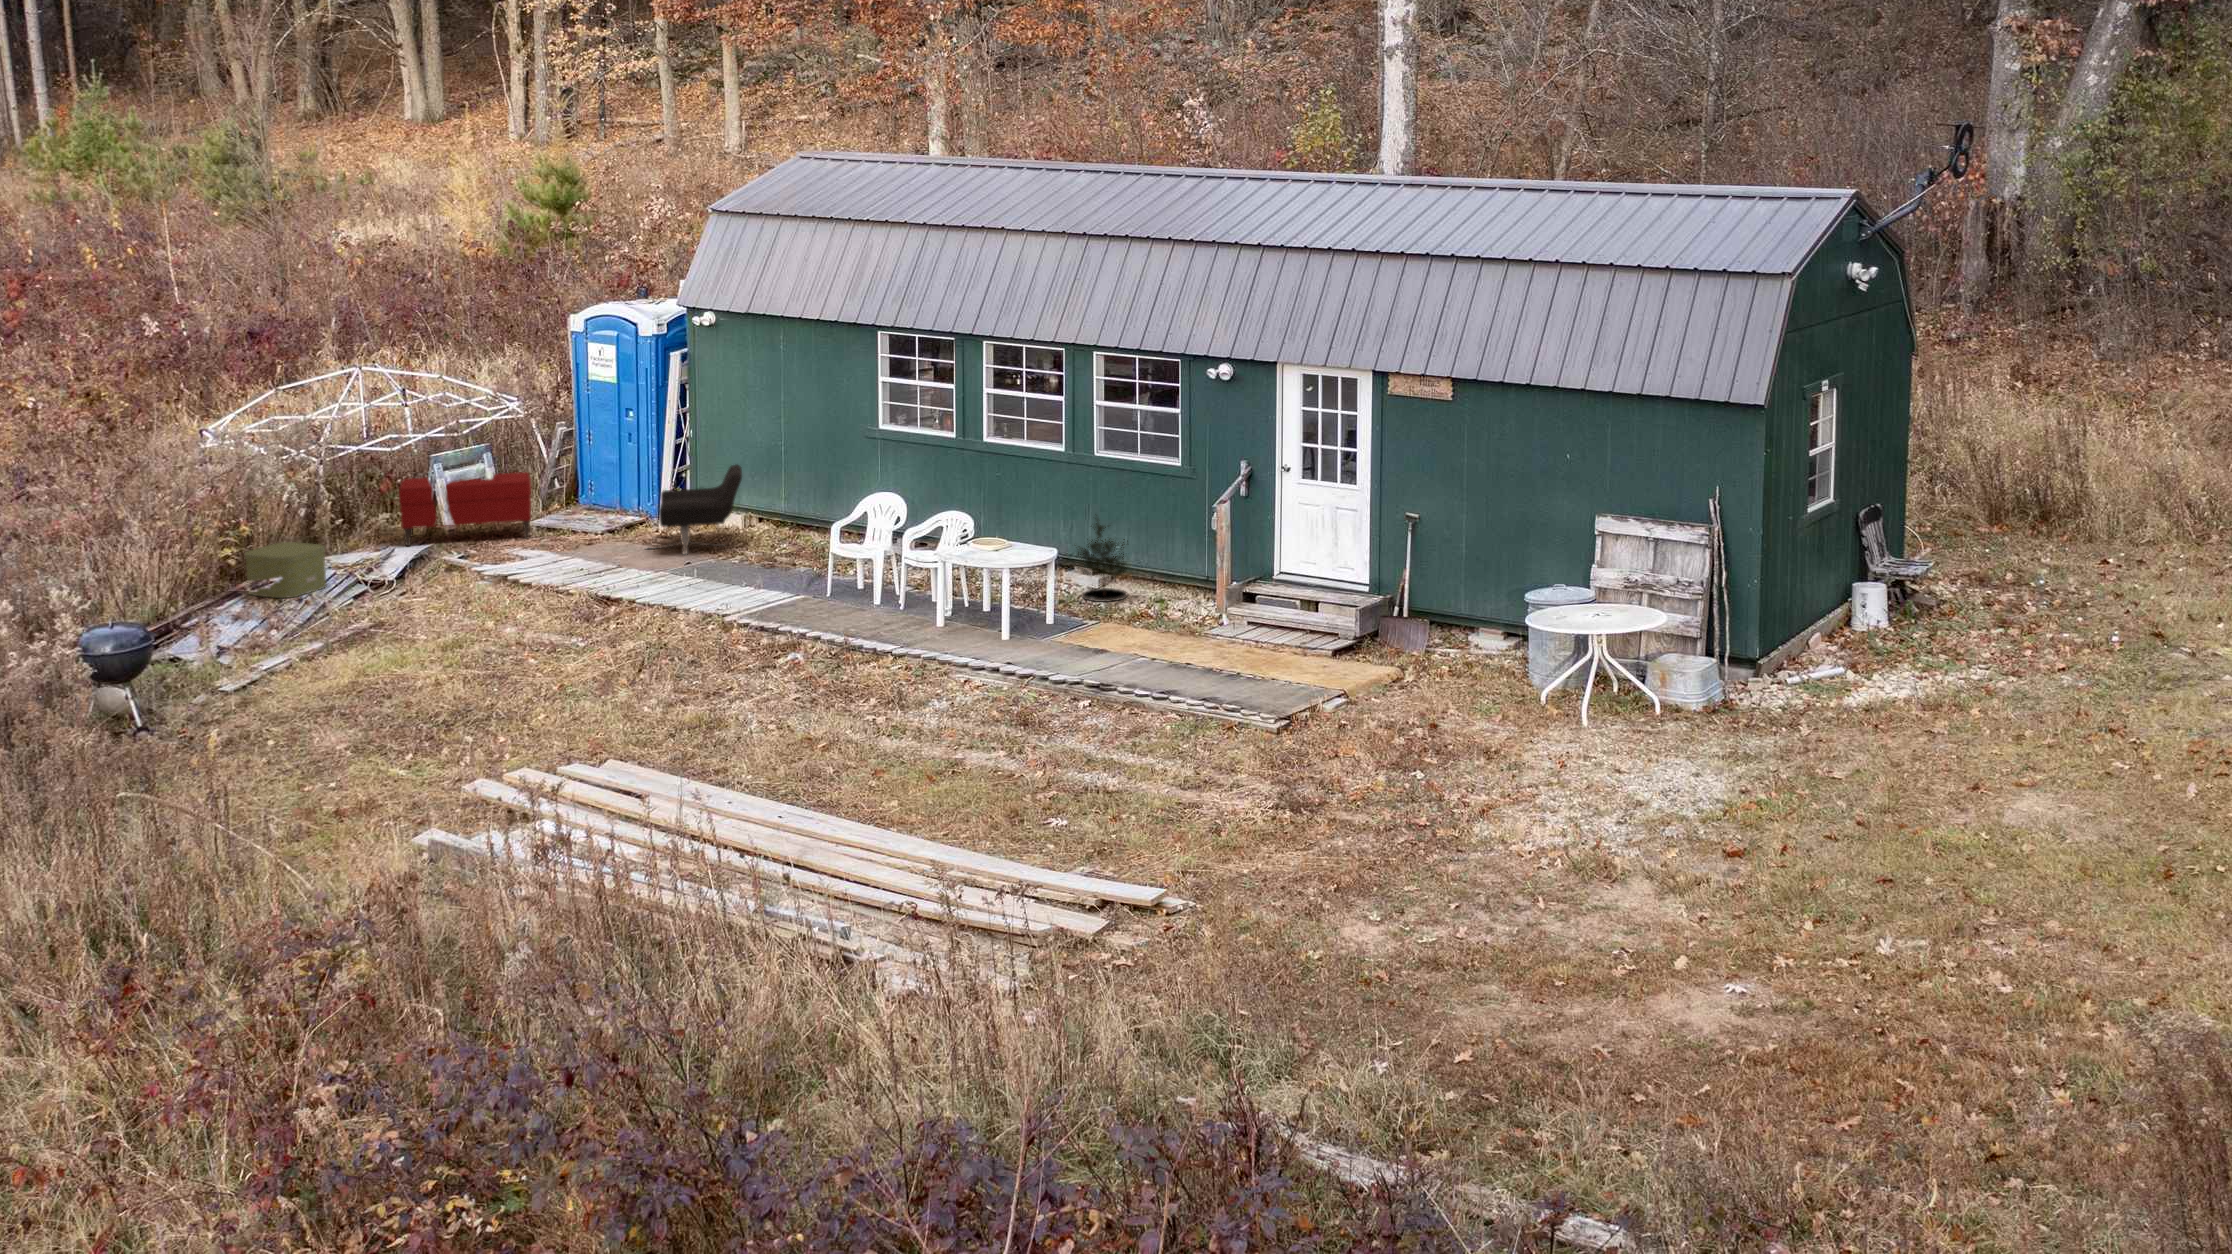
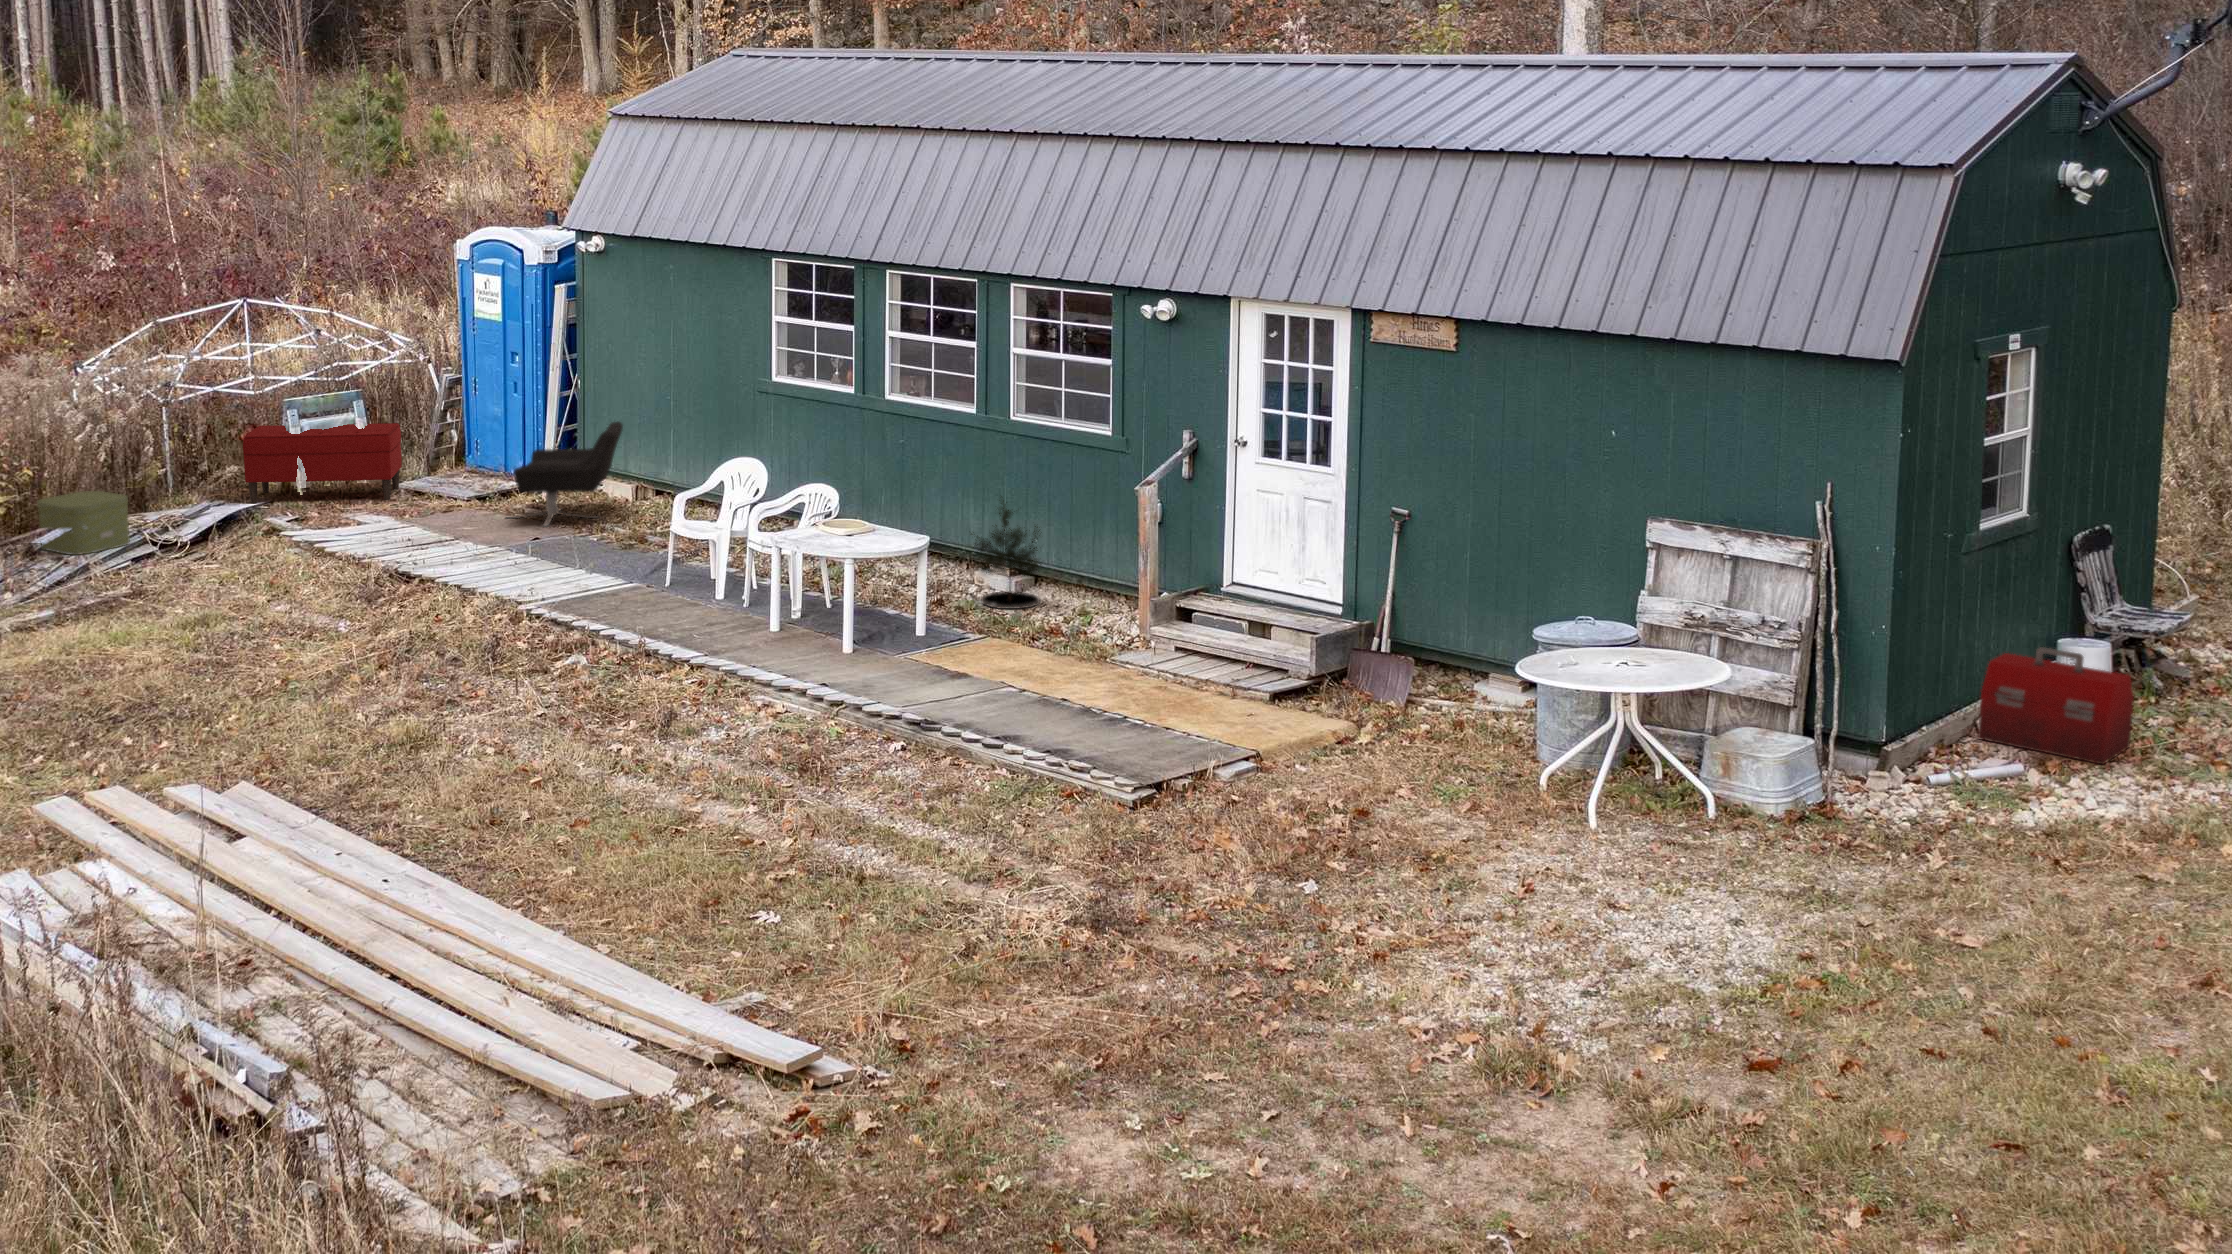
toolbox: none [1810,589,1905,665] -> present [1978,647,2134,764]

